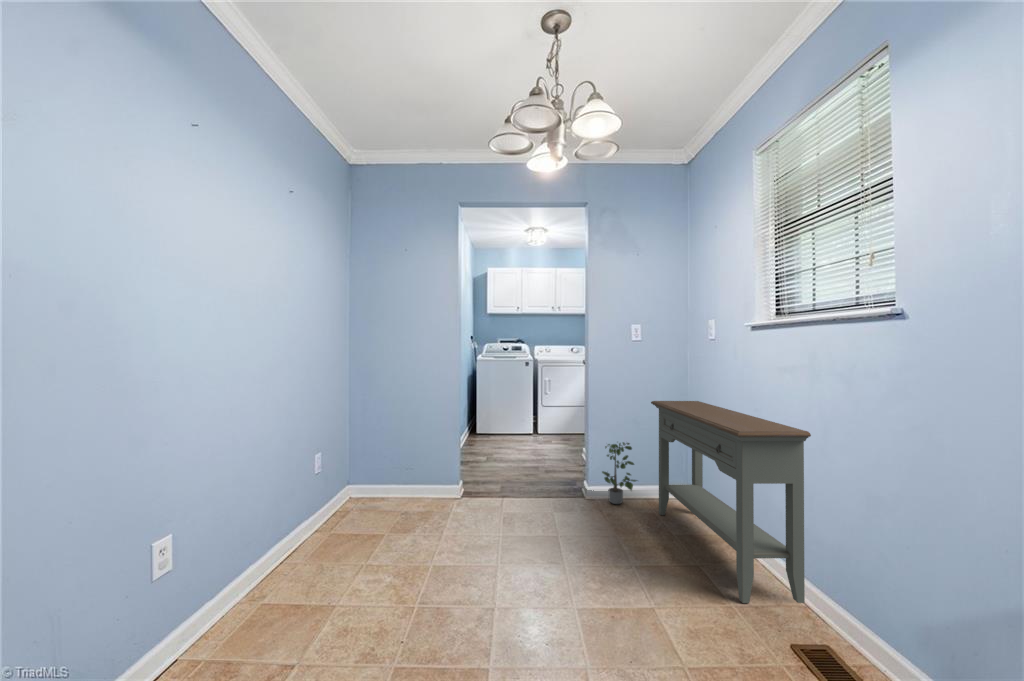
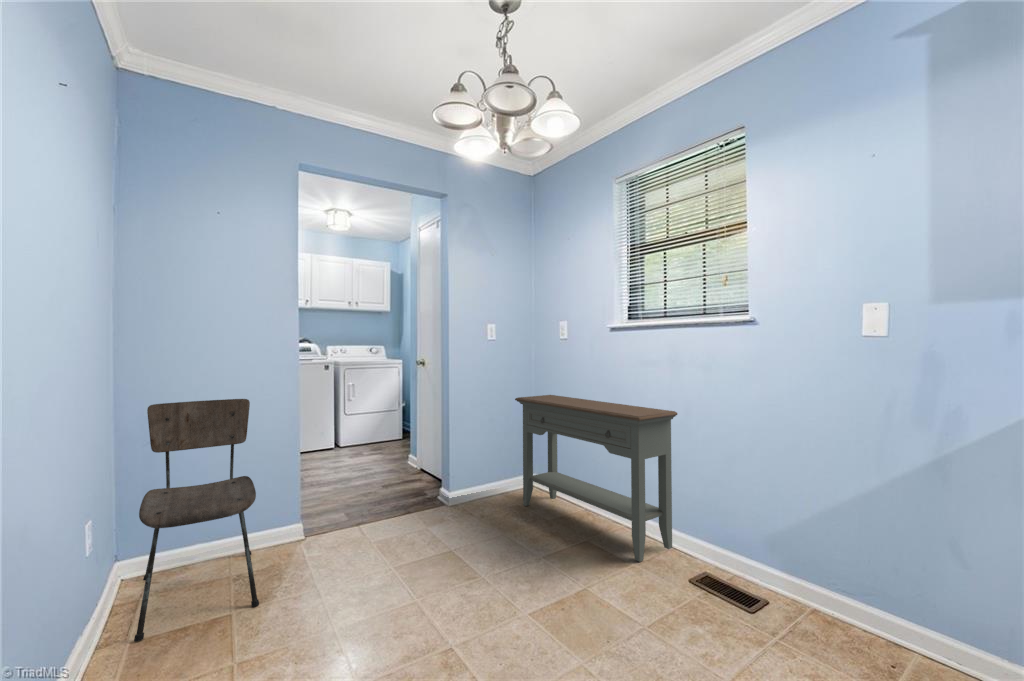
dining chair: none [332,384,423,535] -> present [134,399,259,642]
potted plant: present [602,442,637,504] -> none [465,439,501,505]

